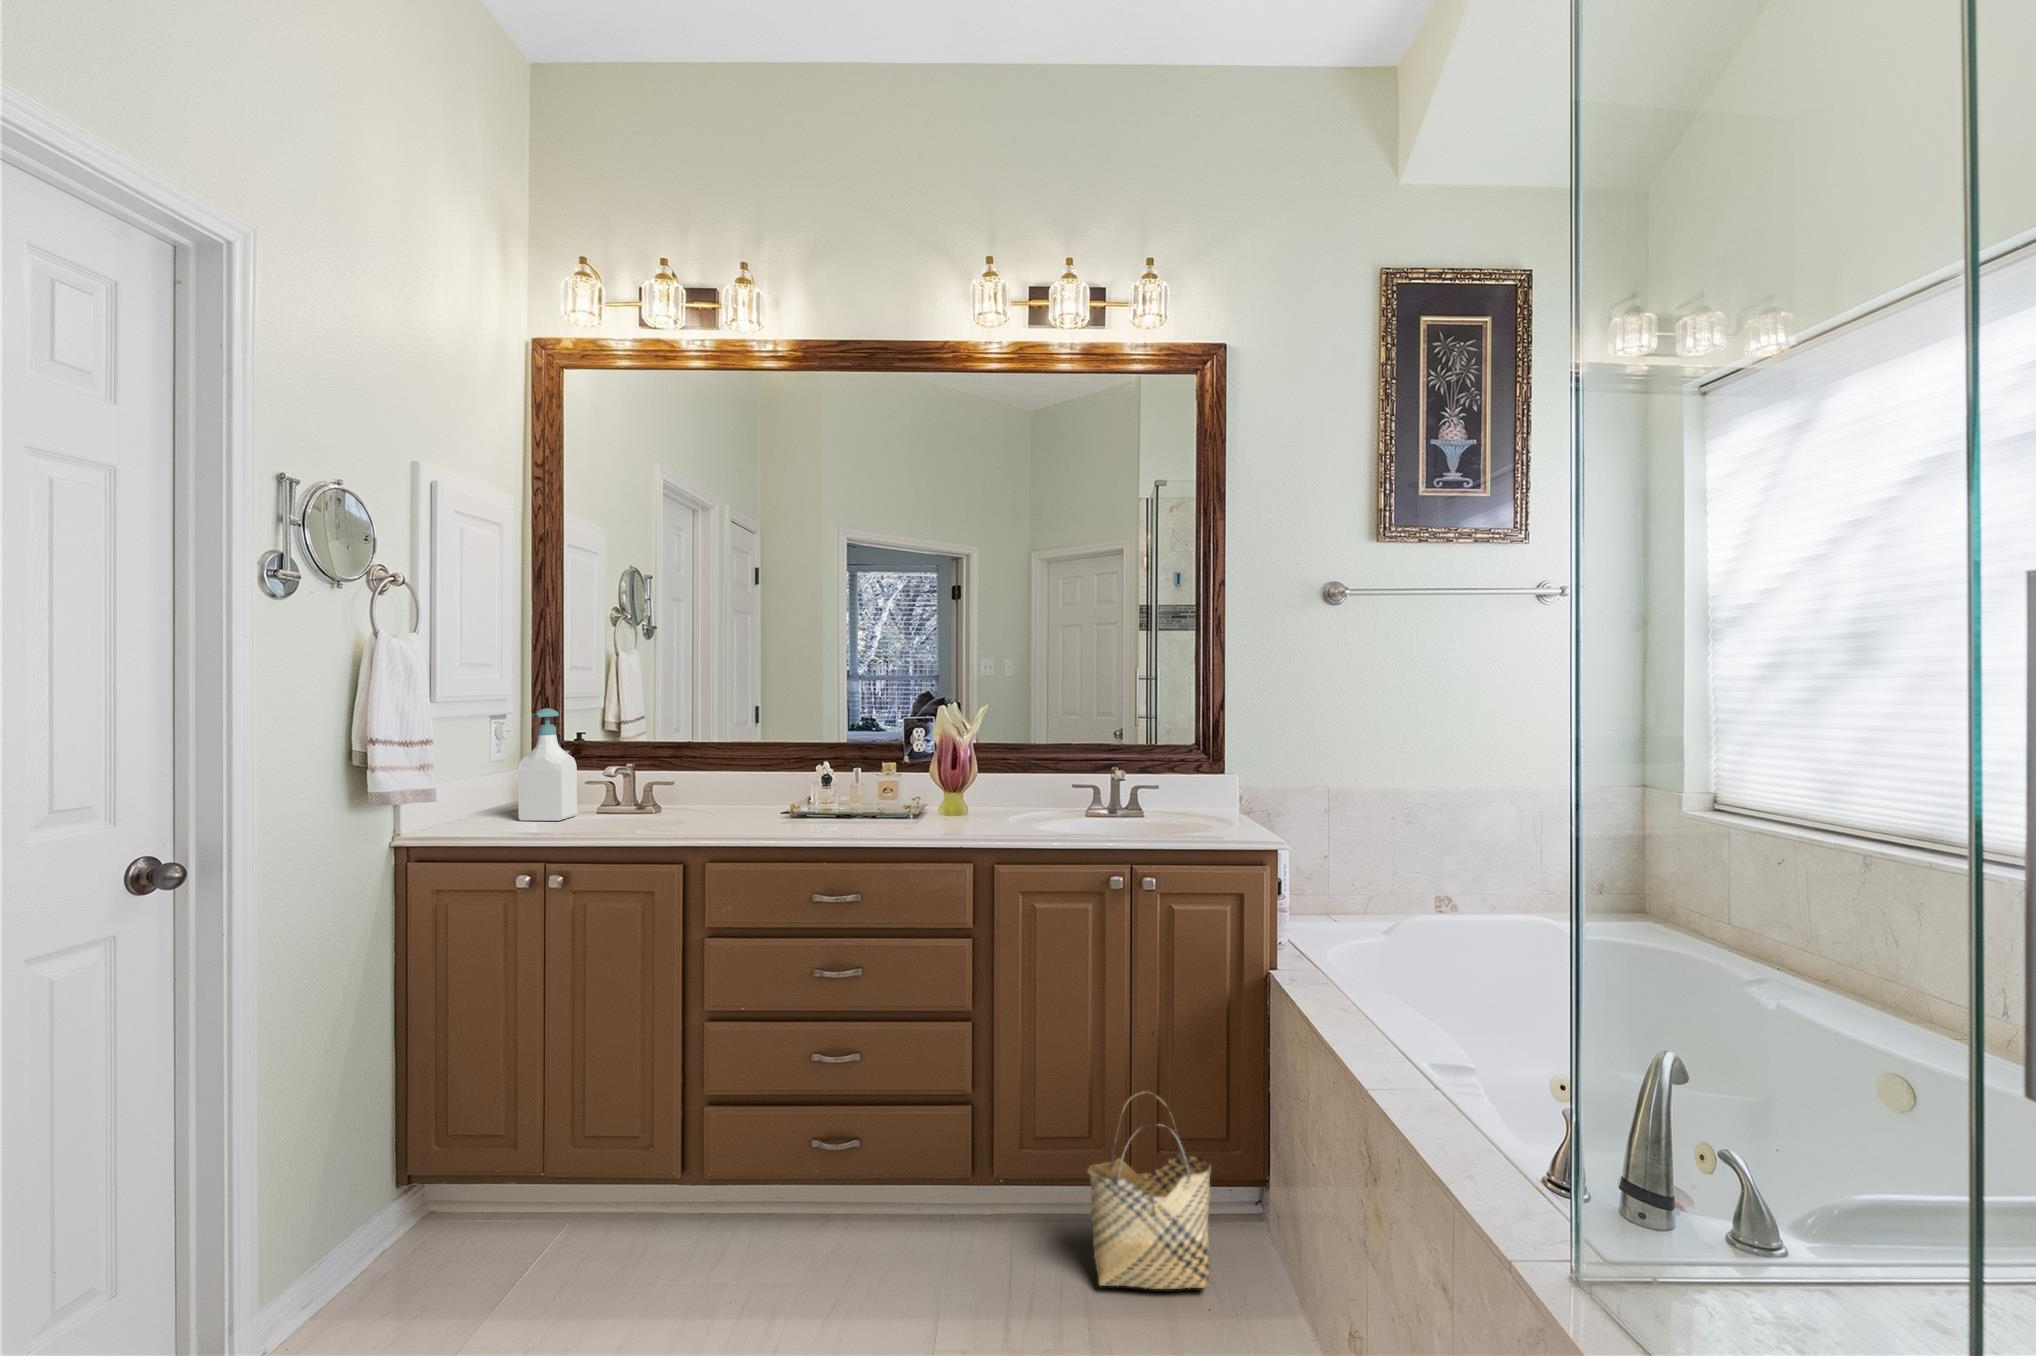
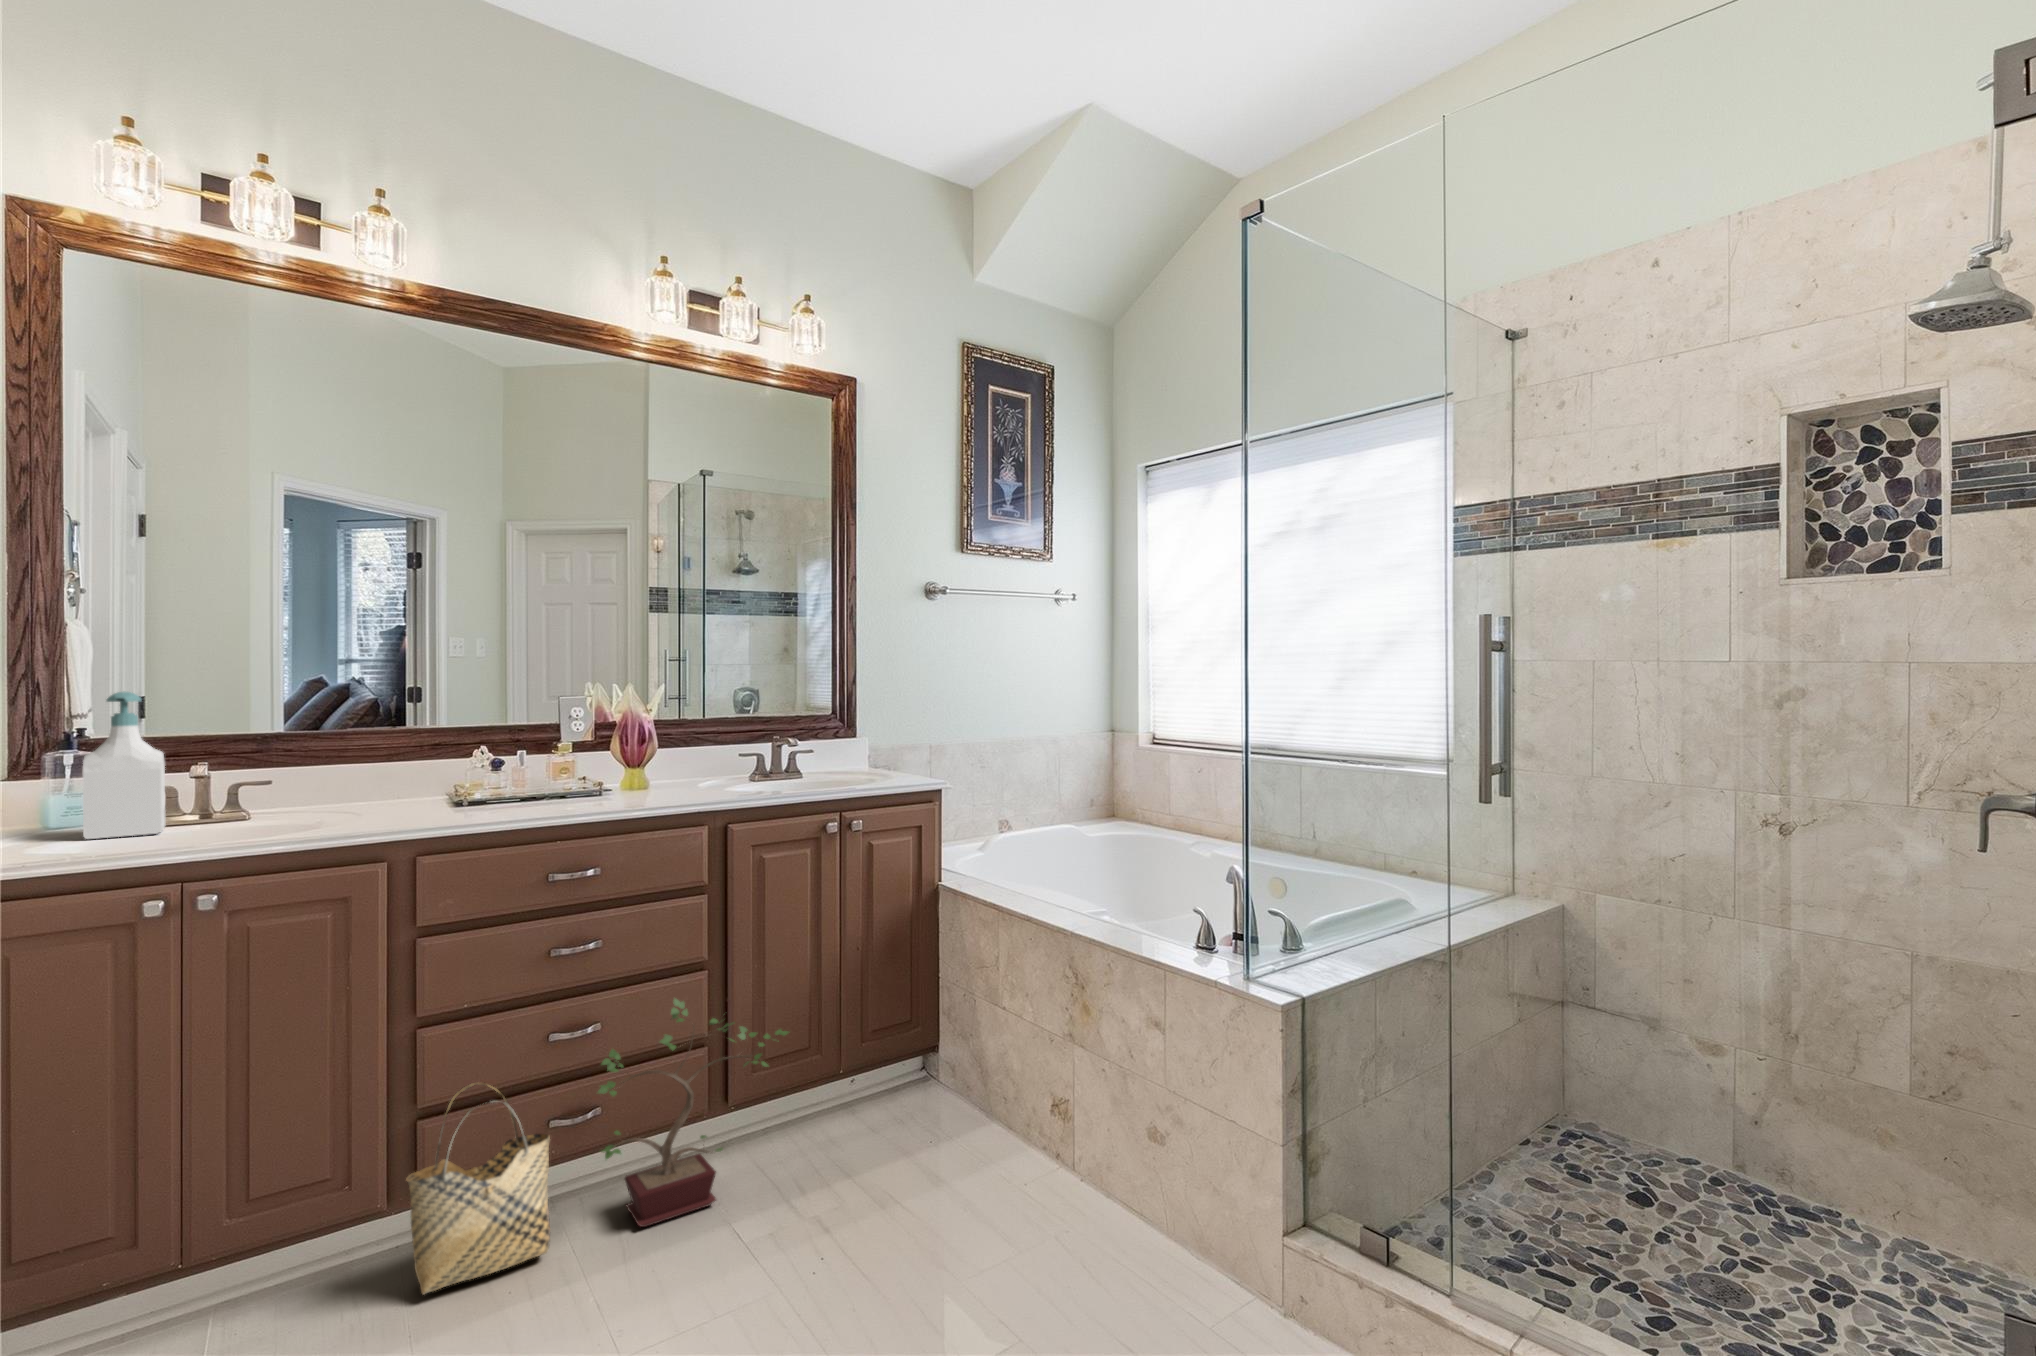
potted plant: none [804,1050,1008,1292] -> present [598,999,790,1227]
woven basket: present [1088,1091,1211,1289] -> present [406,1083,550,1294]

